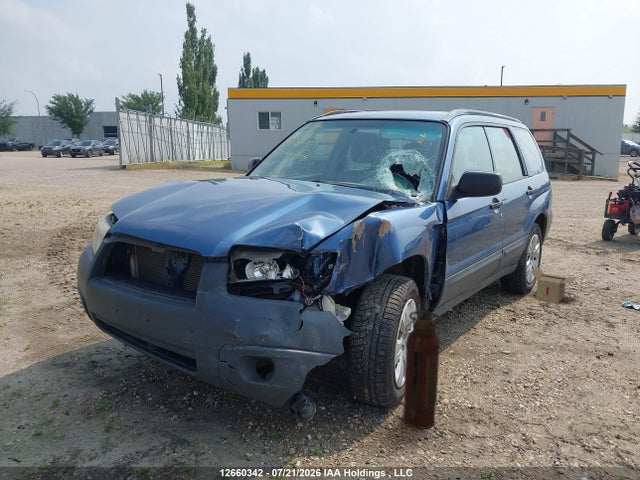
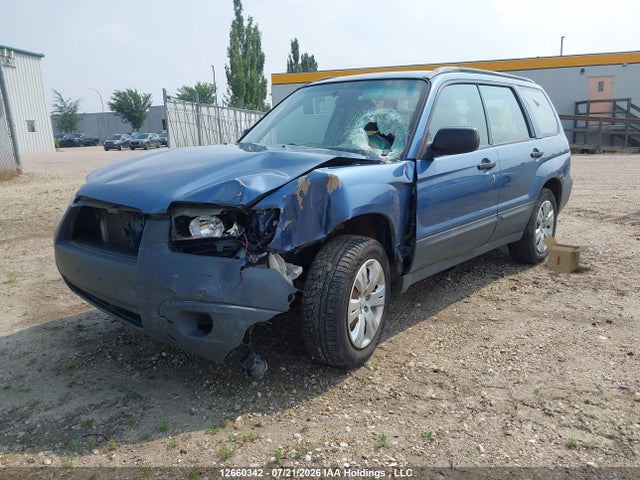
fire extinguisher: present [403,311,440,429] -> none [356,270,394,389]

